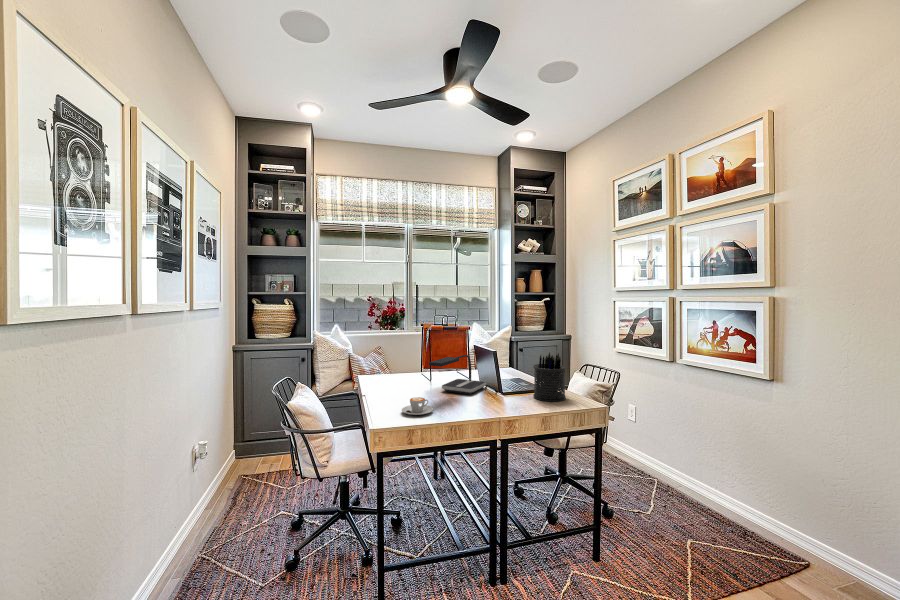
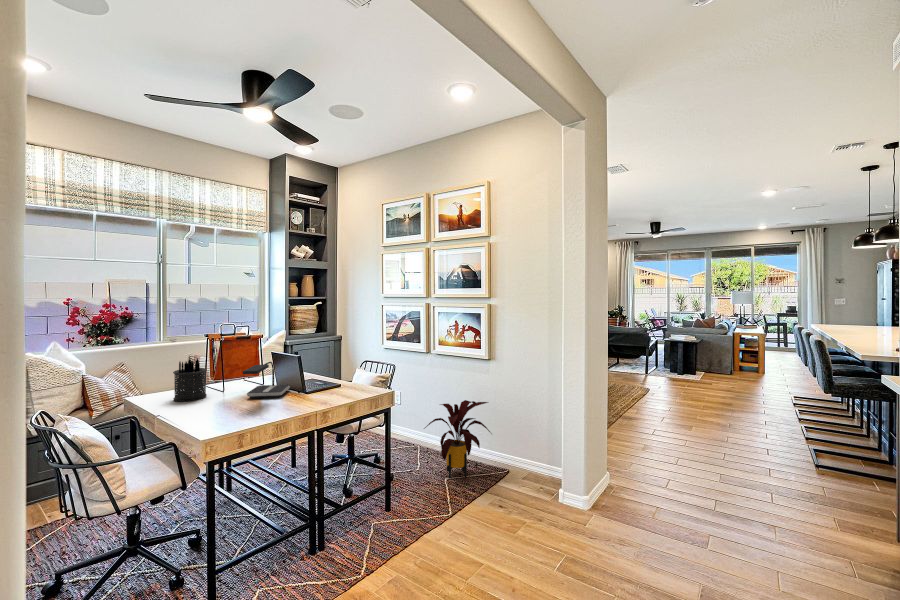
pen holder: present [533,353,566,401] -> present [173,358,207,402]
coffee cup: present [402,397,433,415] -> none [221,405,255,421]
house plant: none [657,435,782,553] -> present [424,400,490,478]

